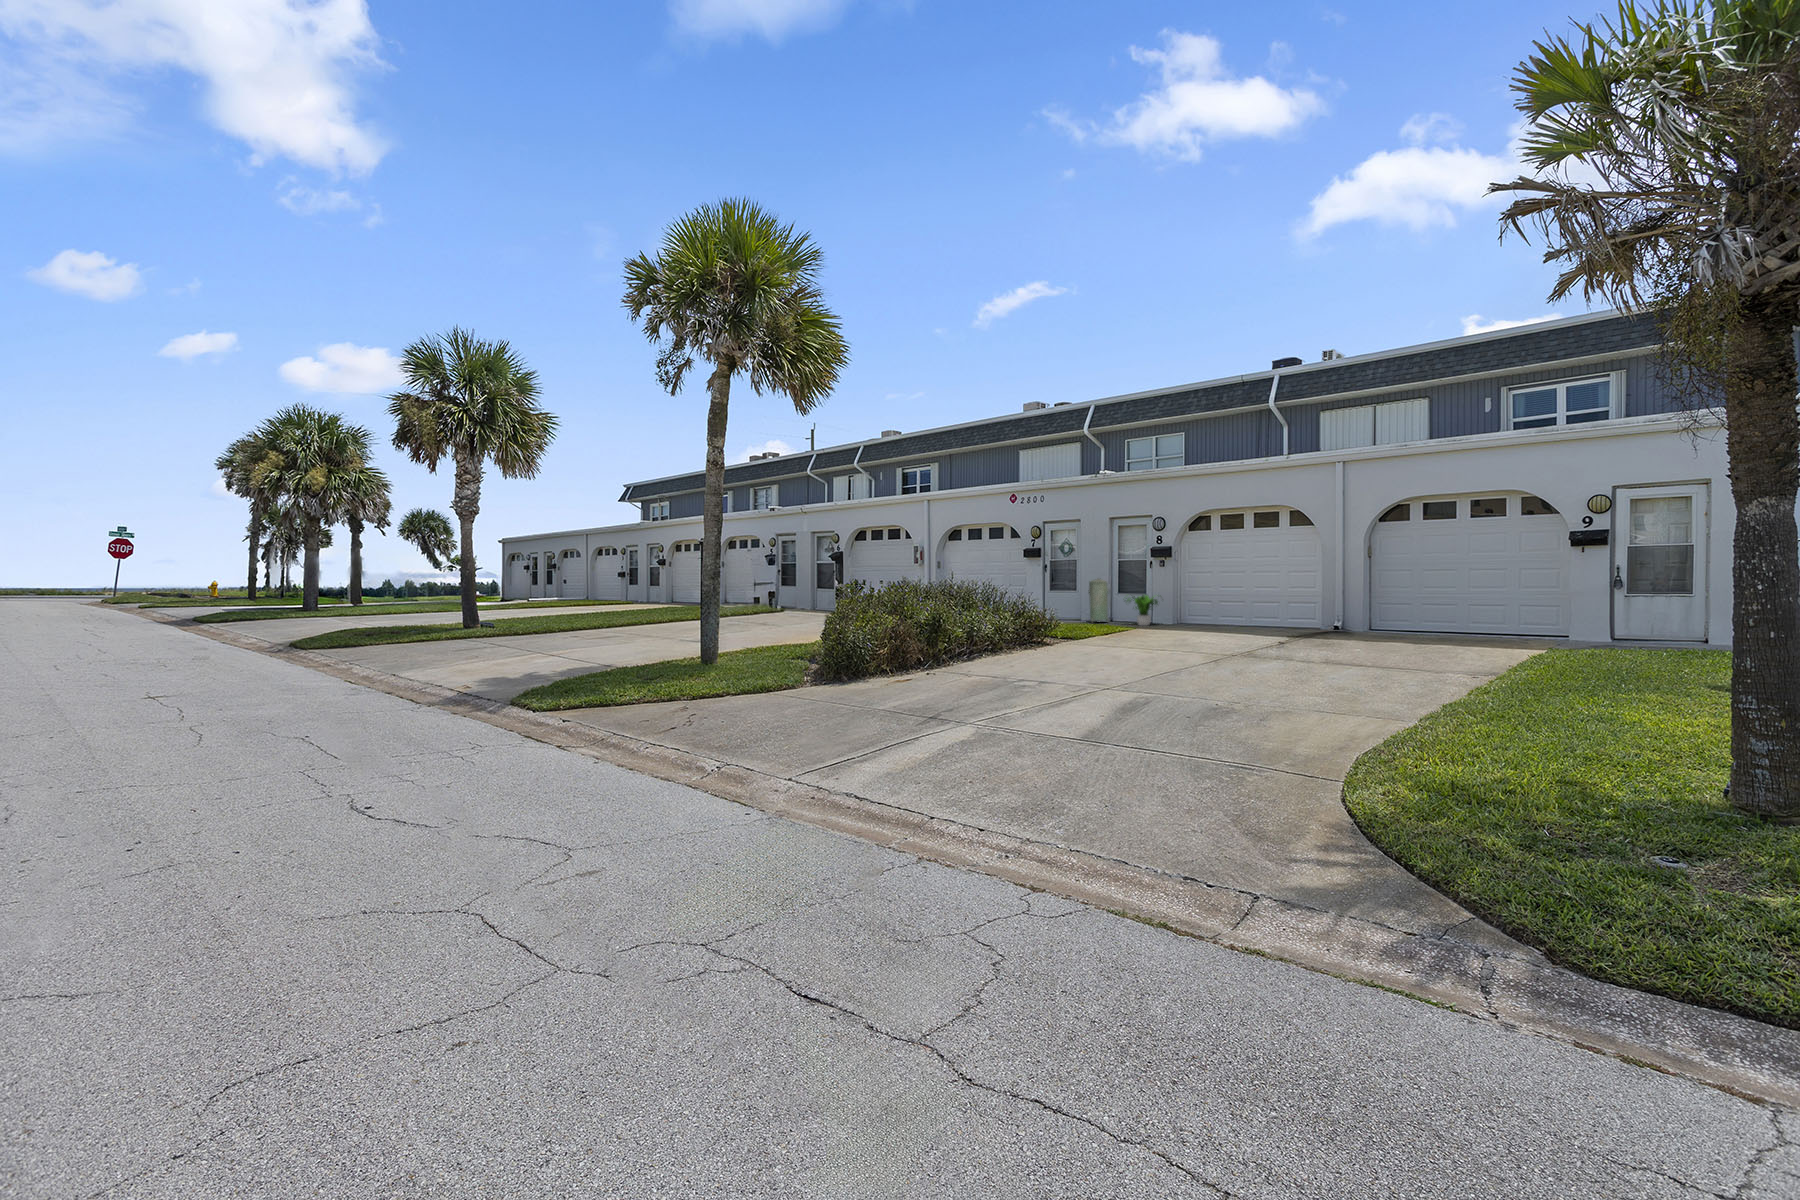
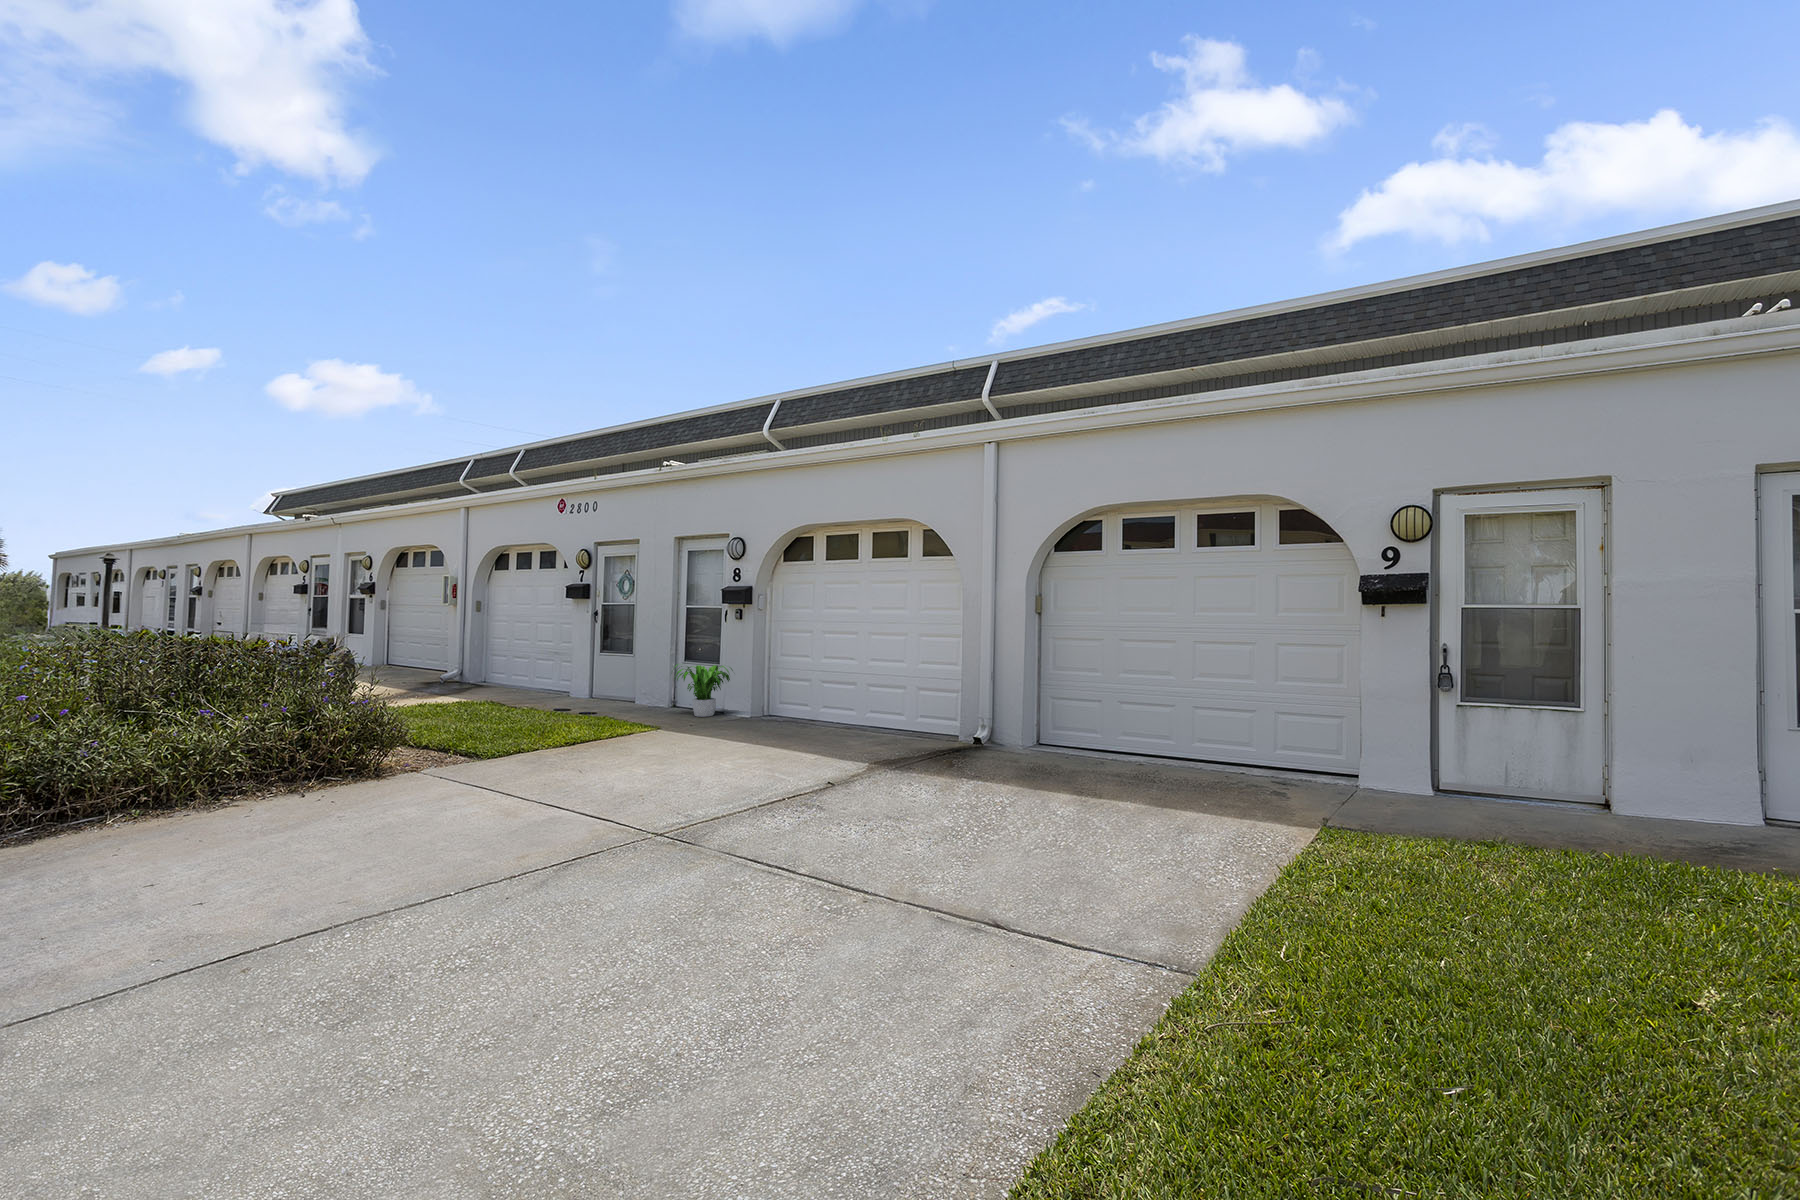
trash can: present [1089,579,1108,622] -> none [634,634,666,708]

